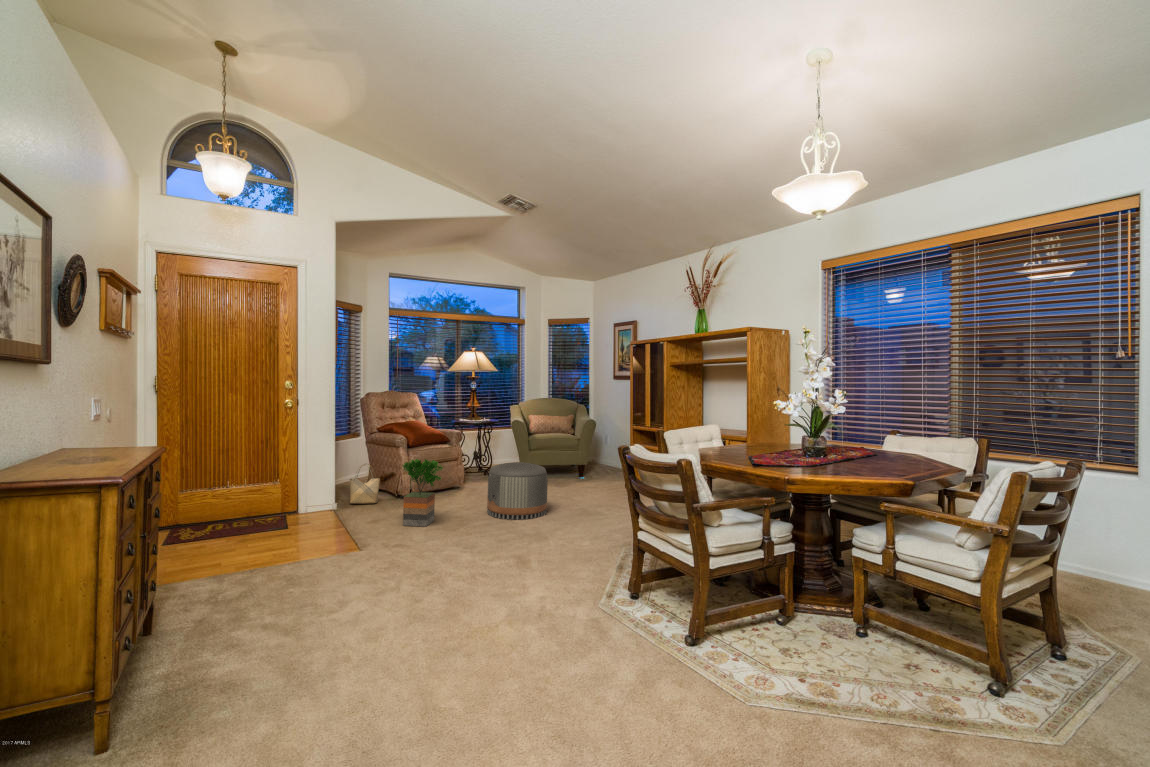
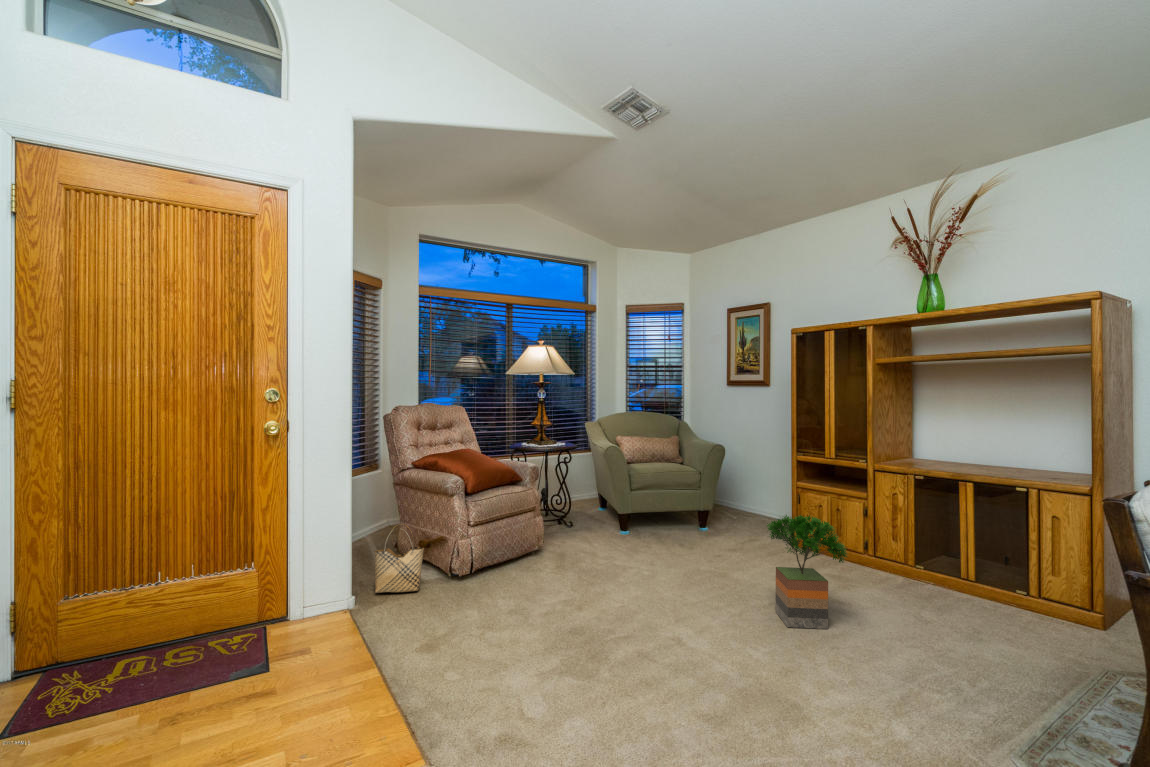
potted tree: present [403,459,443,527] -> present [767,515,847,629]
pouf: present [487,462,548,520] -> none [613,523,718,634]

